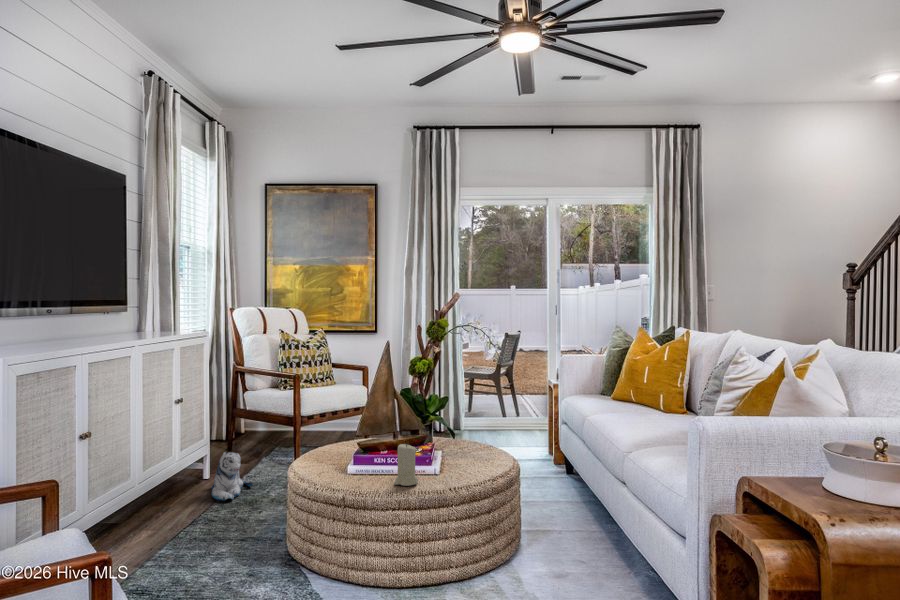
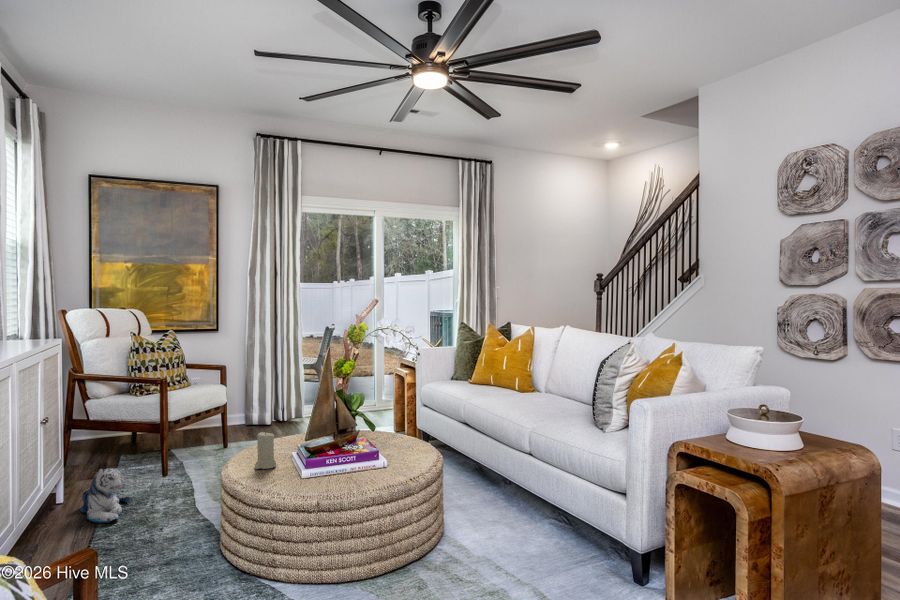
candle: present [394,443,418,486] -> present [255,432,276,469]

